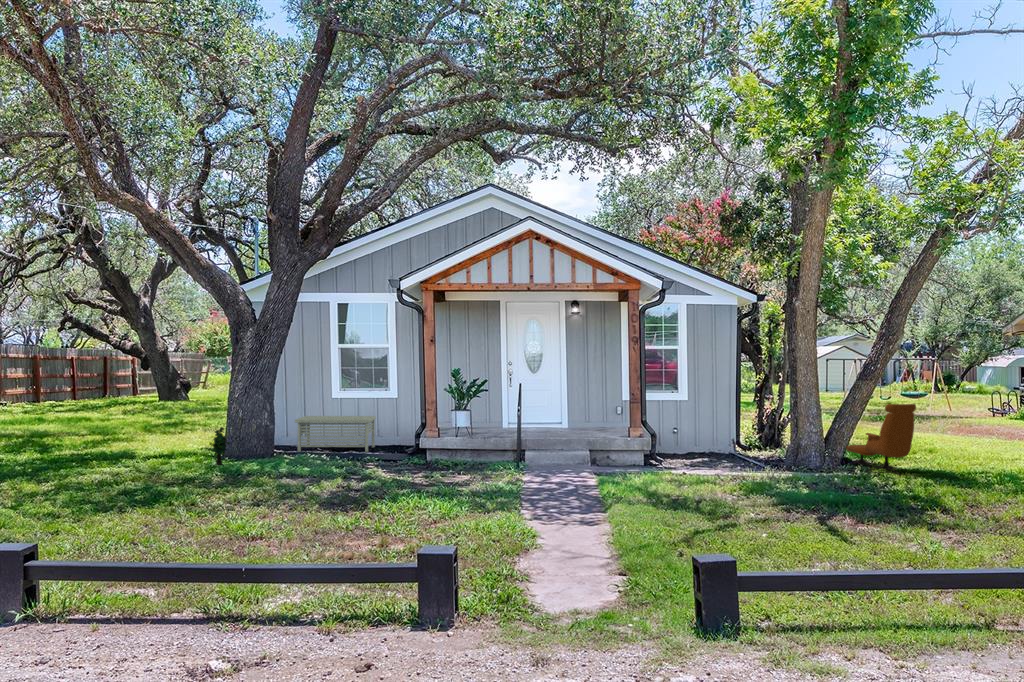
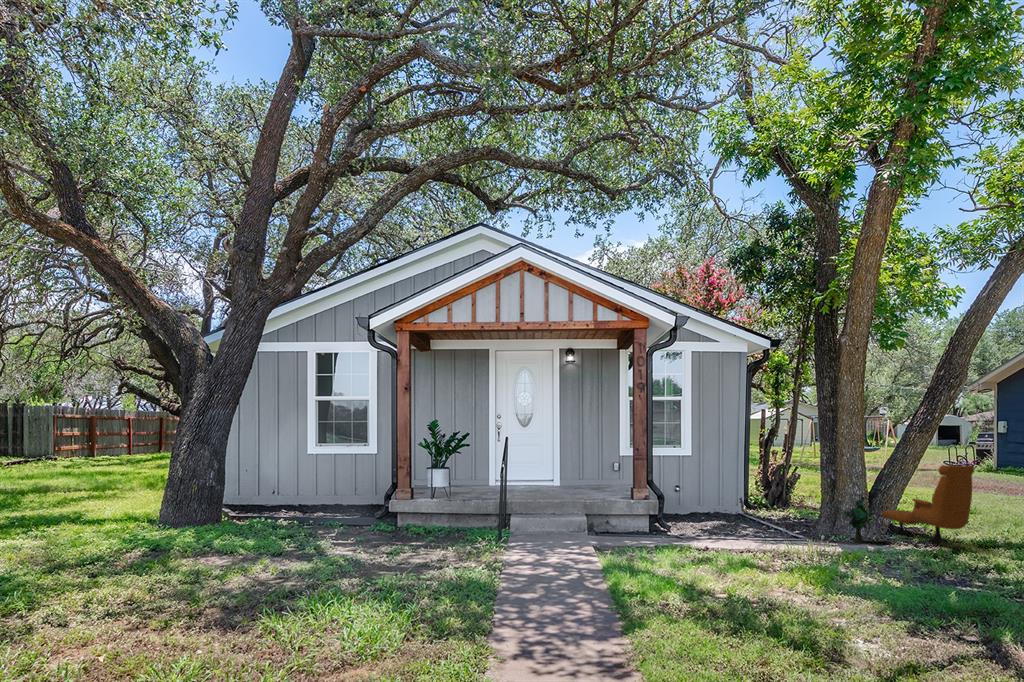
storage bench: present [295,416,376,452] -> none [247,472,343,515]
decorative plant: present [210,427,230,465] -> present [844,497,872,543]

